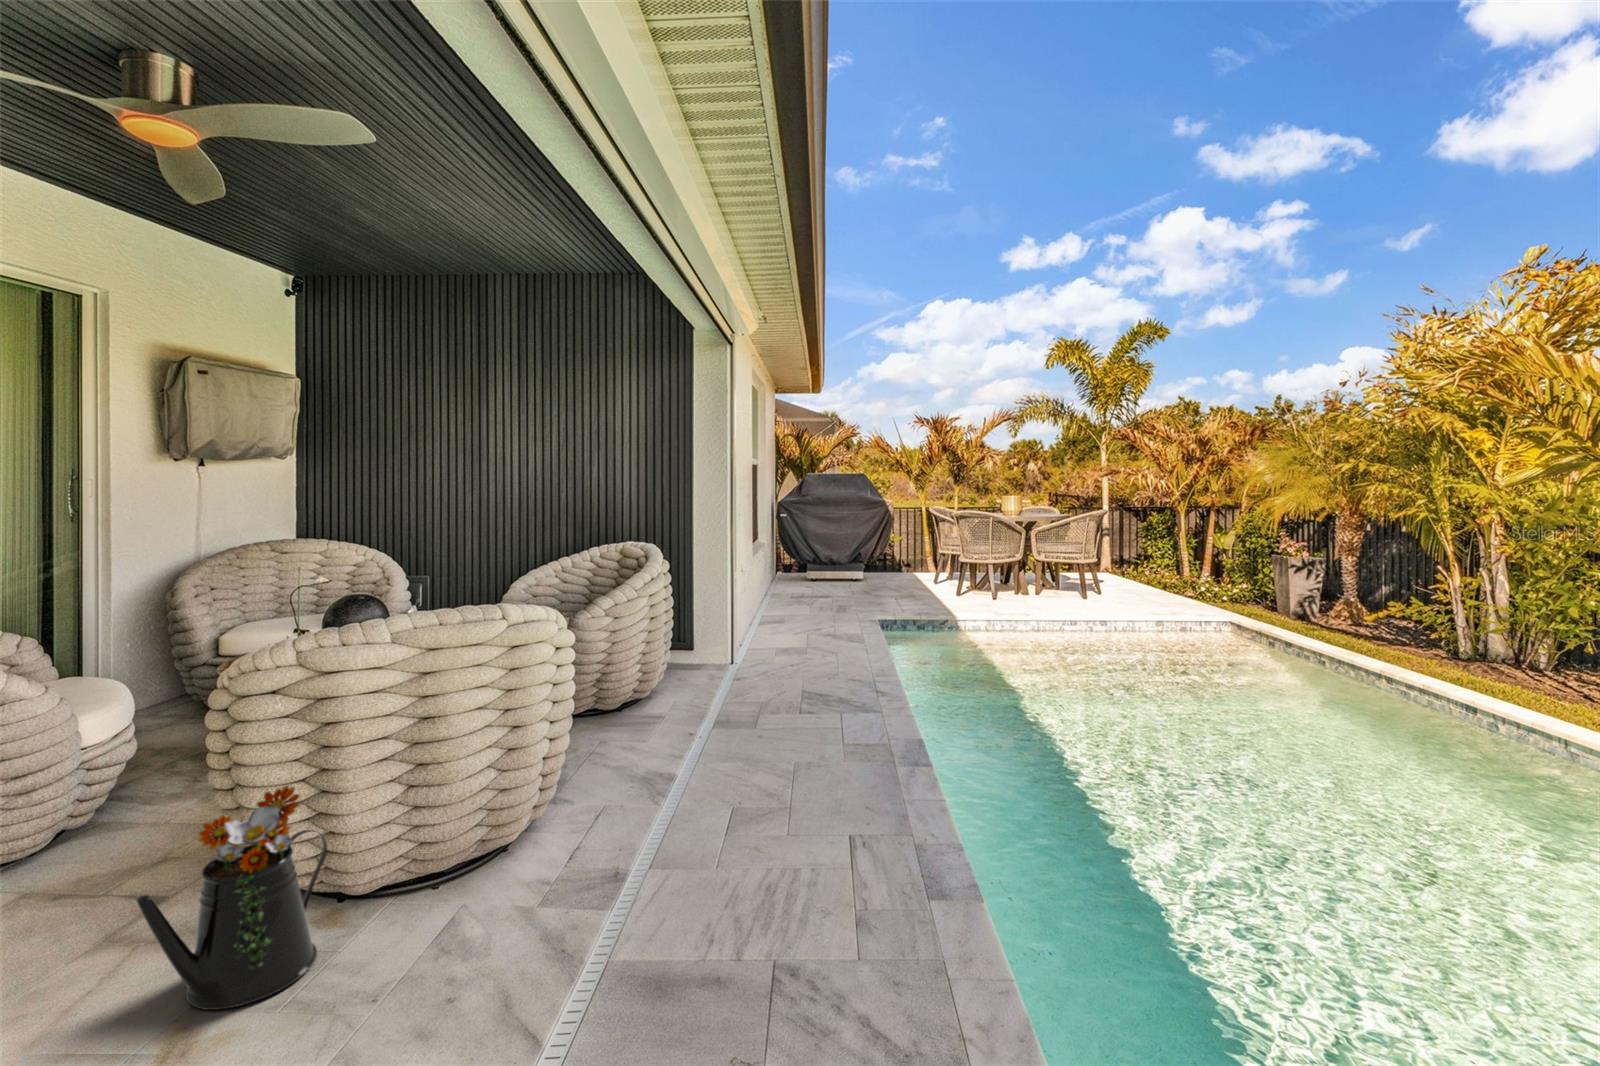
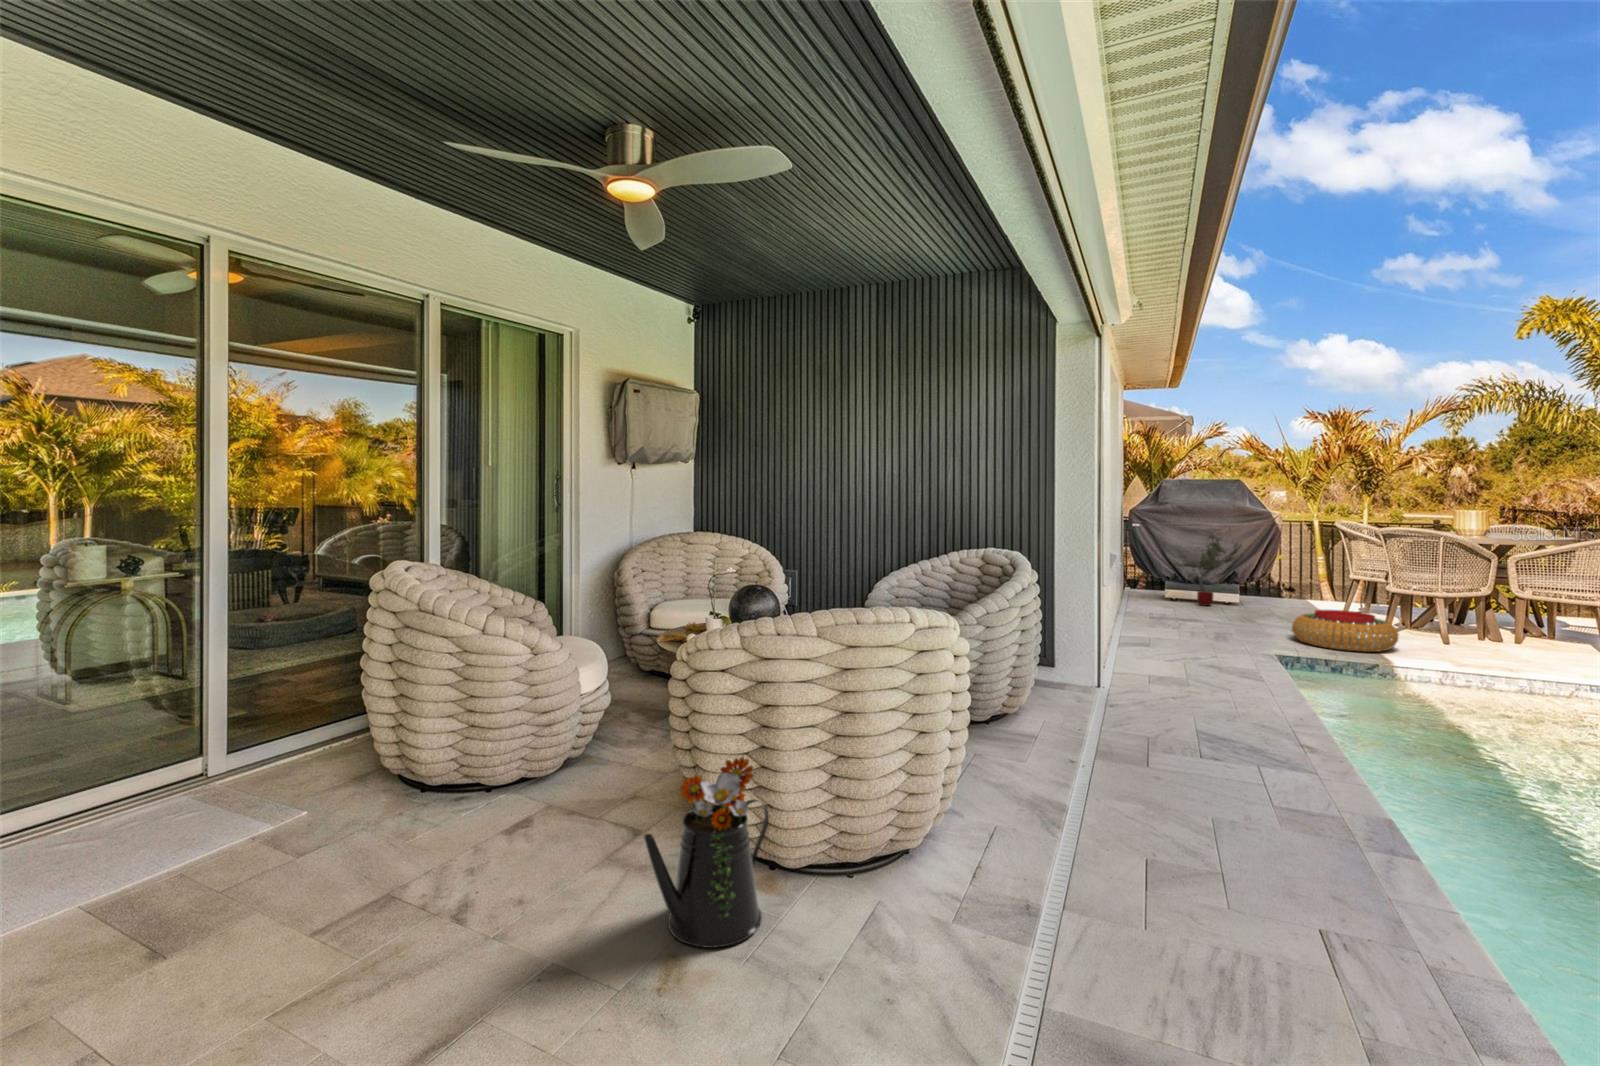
potted tree: none [812,518,865,583] -> present [1174,533,1241,606]
pouf: none [895,579,966,611] -> present [1292,610,1399,652]

